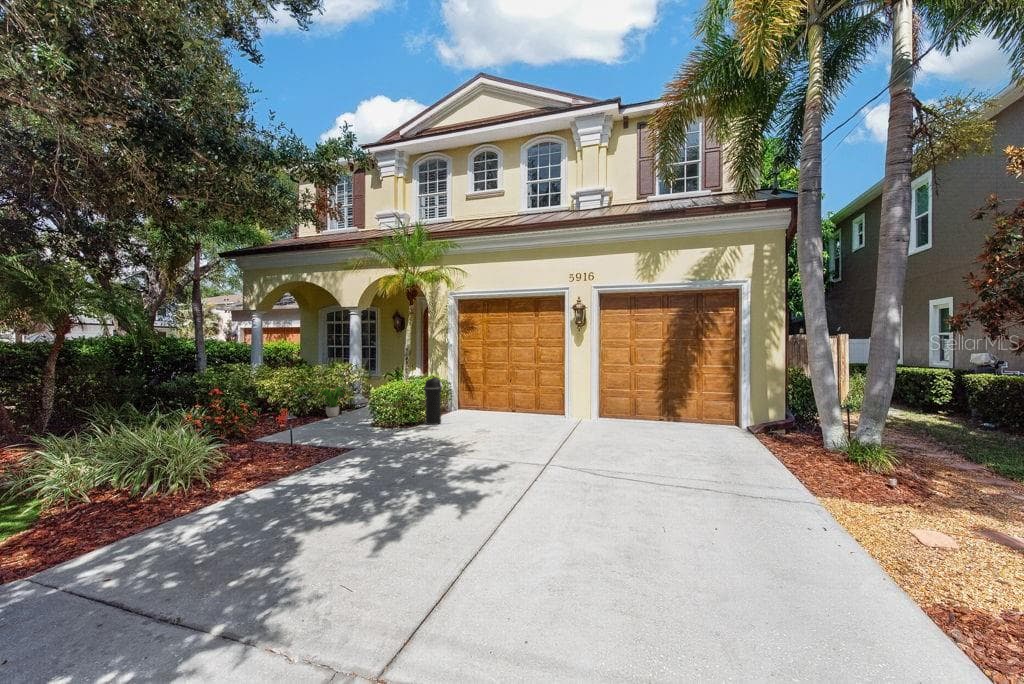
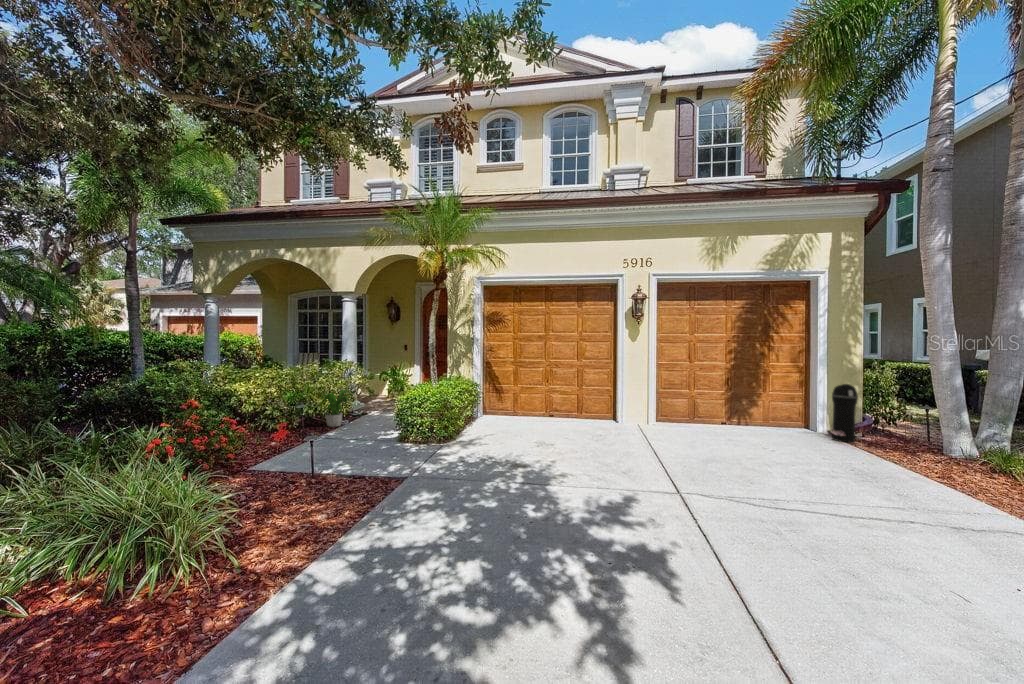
trash can: present [424,377,442,425] -> present [832,384,858,442]

